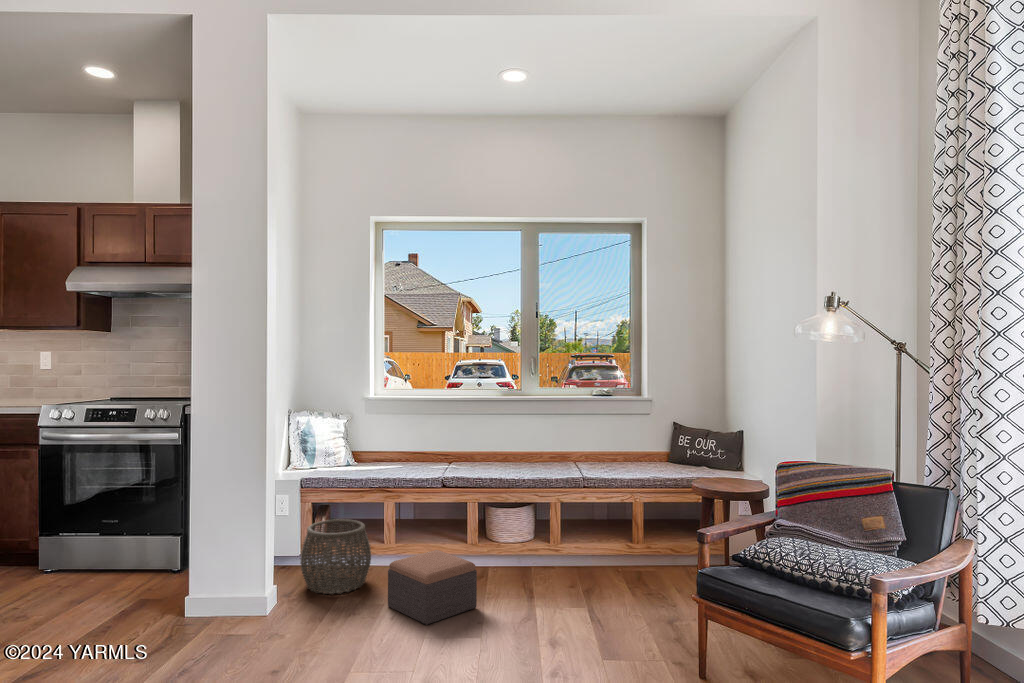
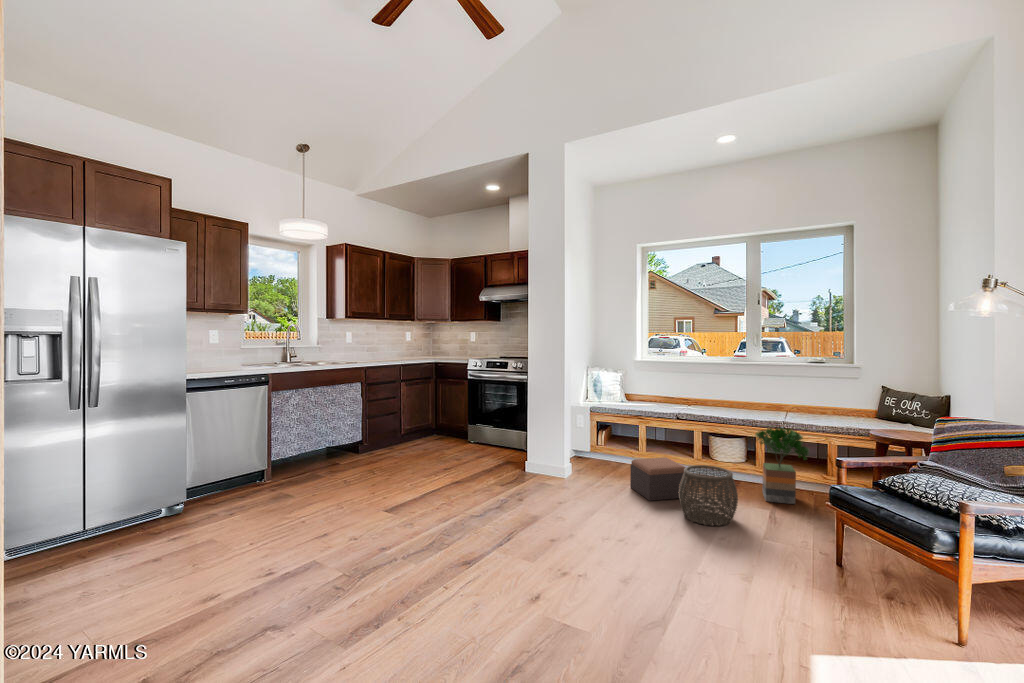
potted tree: none [553,486,624,592] -> present [755,428,809,504]
woven basket: present [300,519,371,594] -> present [679,465,738,526]

